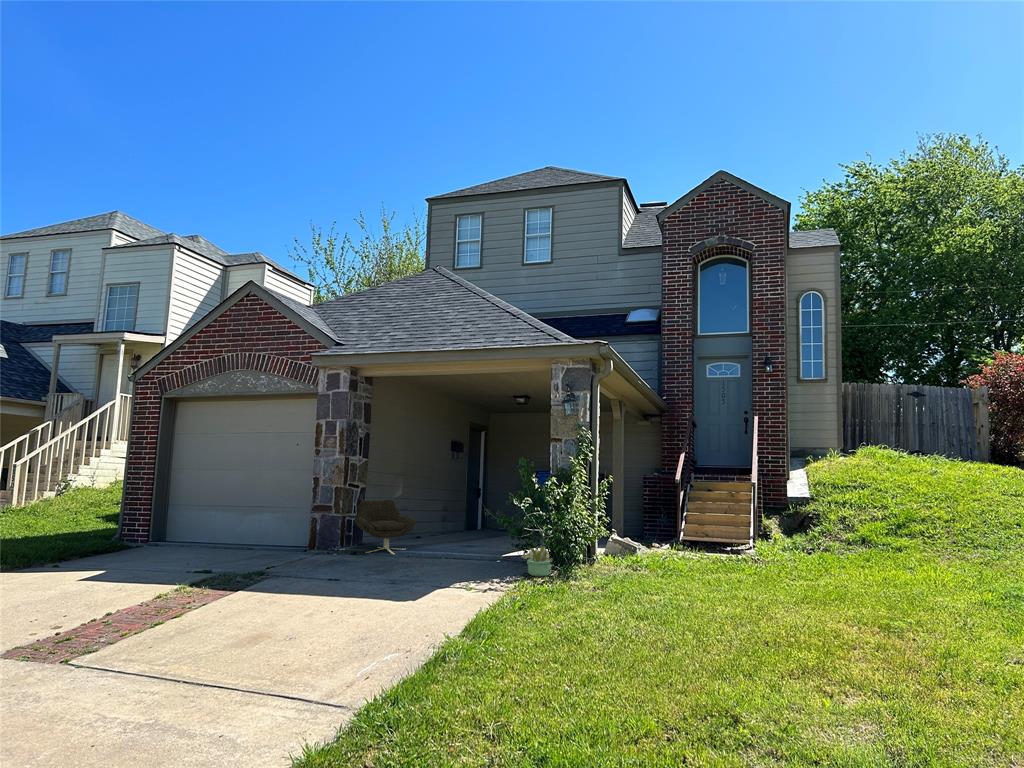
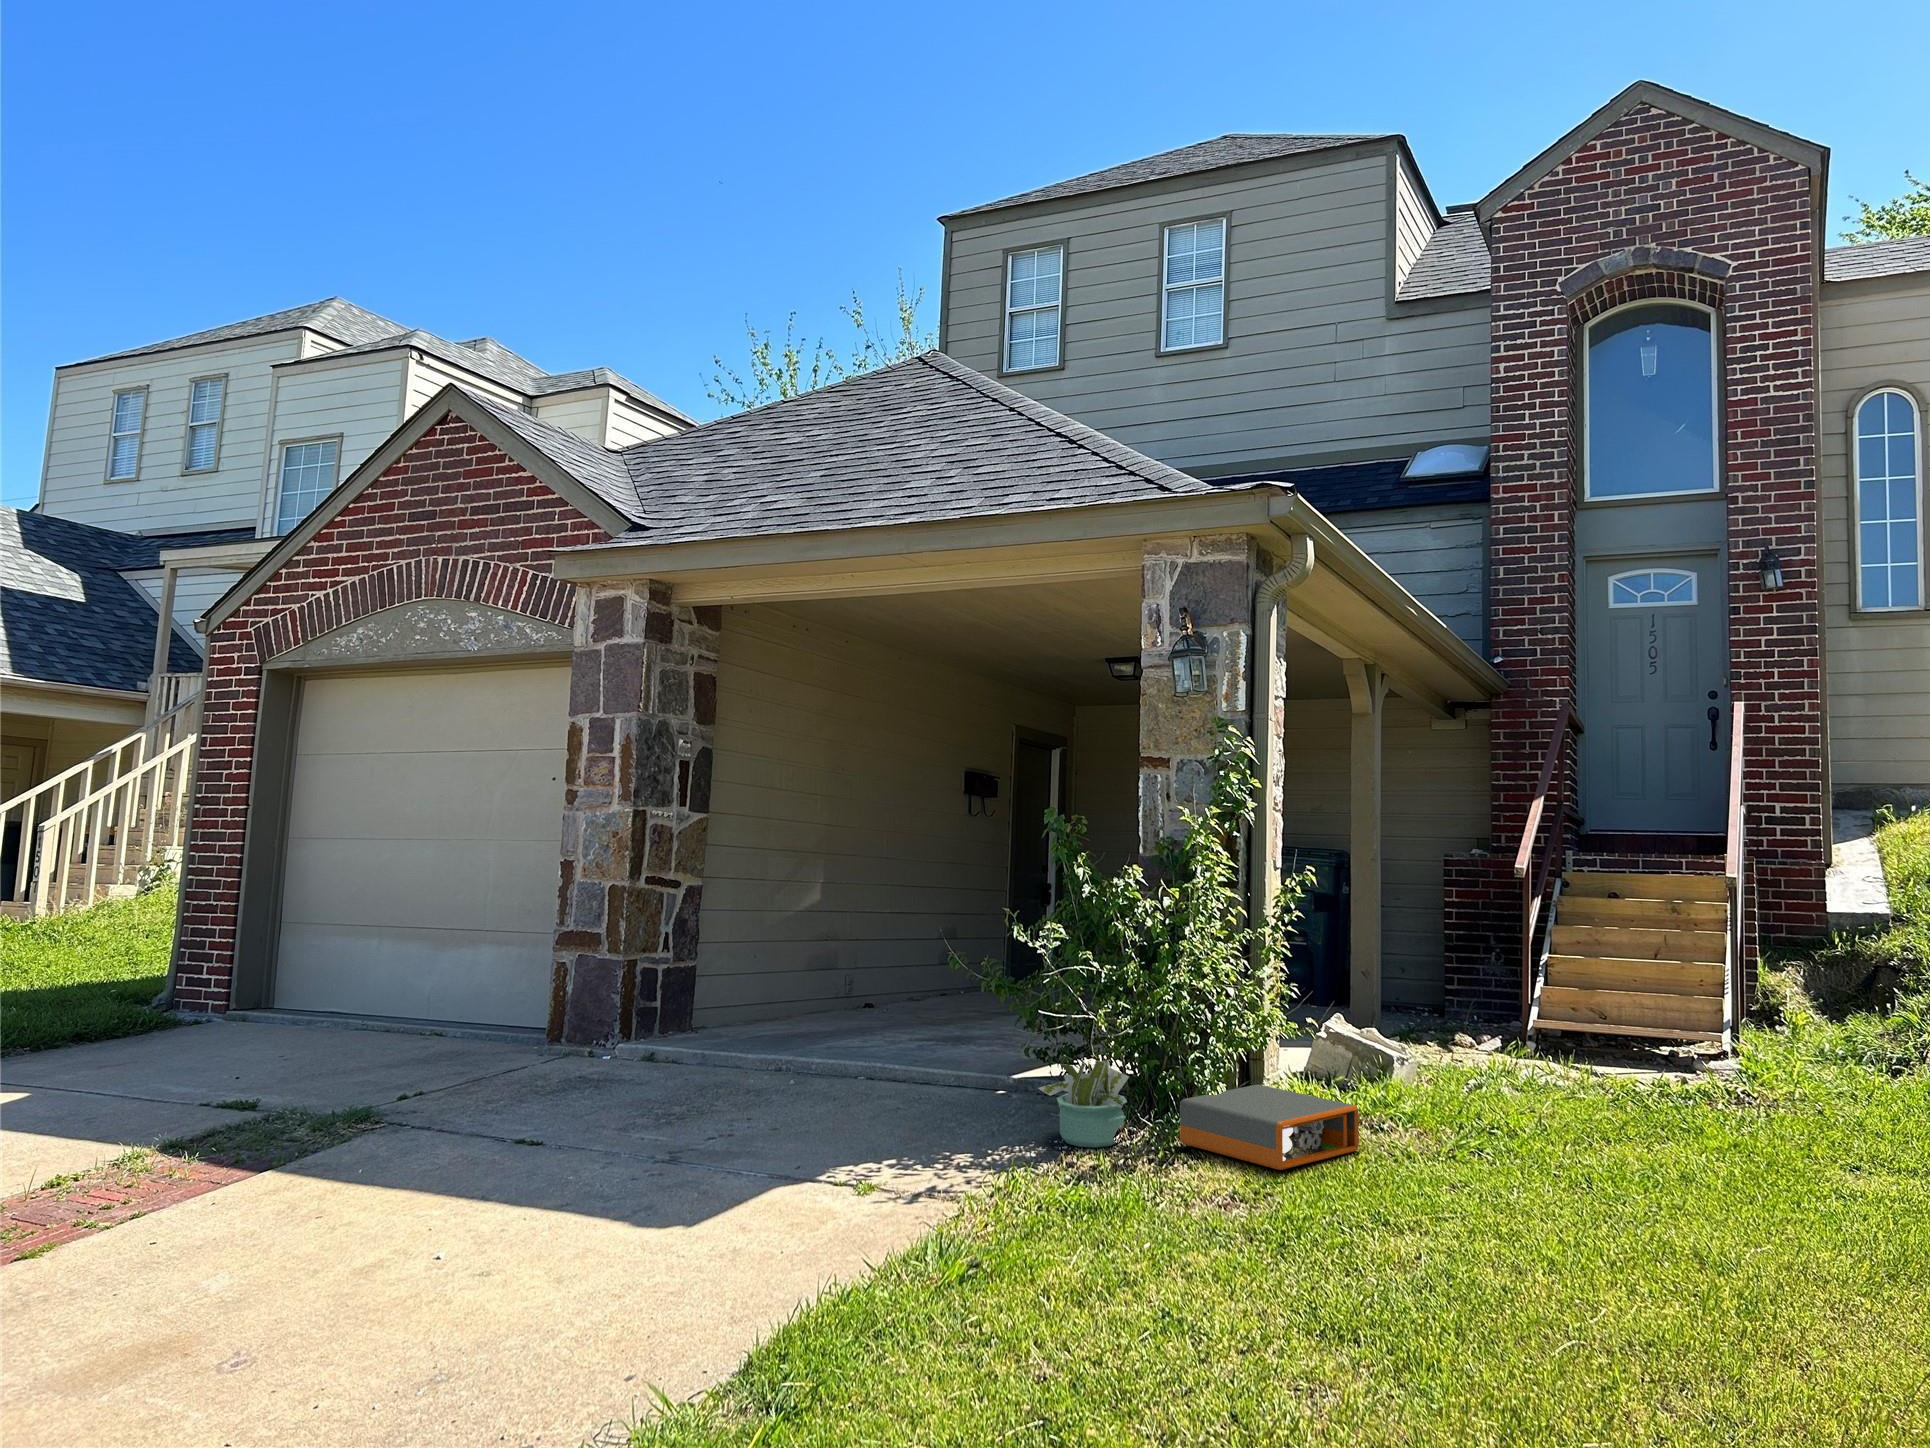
lounge chair: present [355,500,416,555] -> none [672,915,821,1059]
storage box: none [571,555,633,580] -> present [1180,1085,1359,1170]

